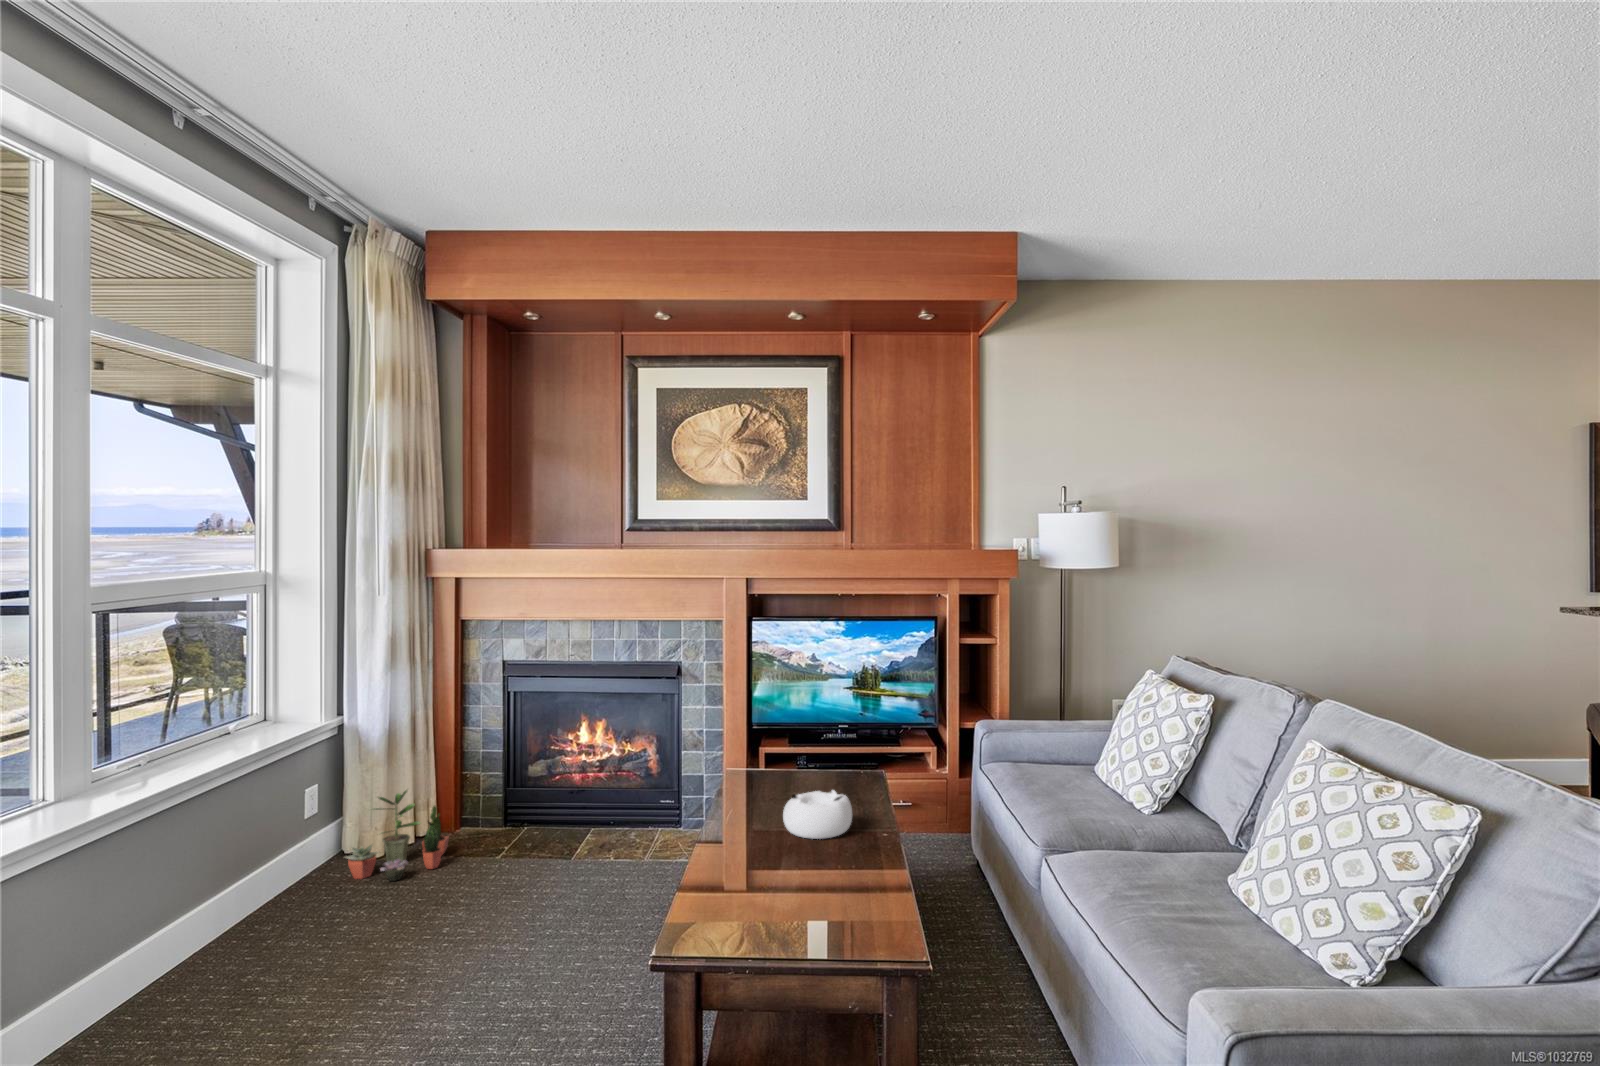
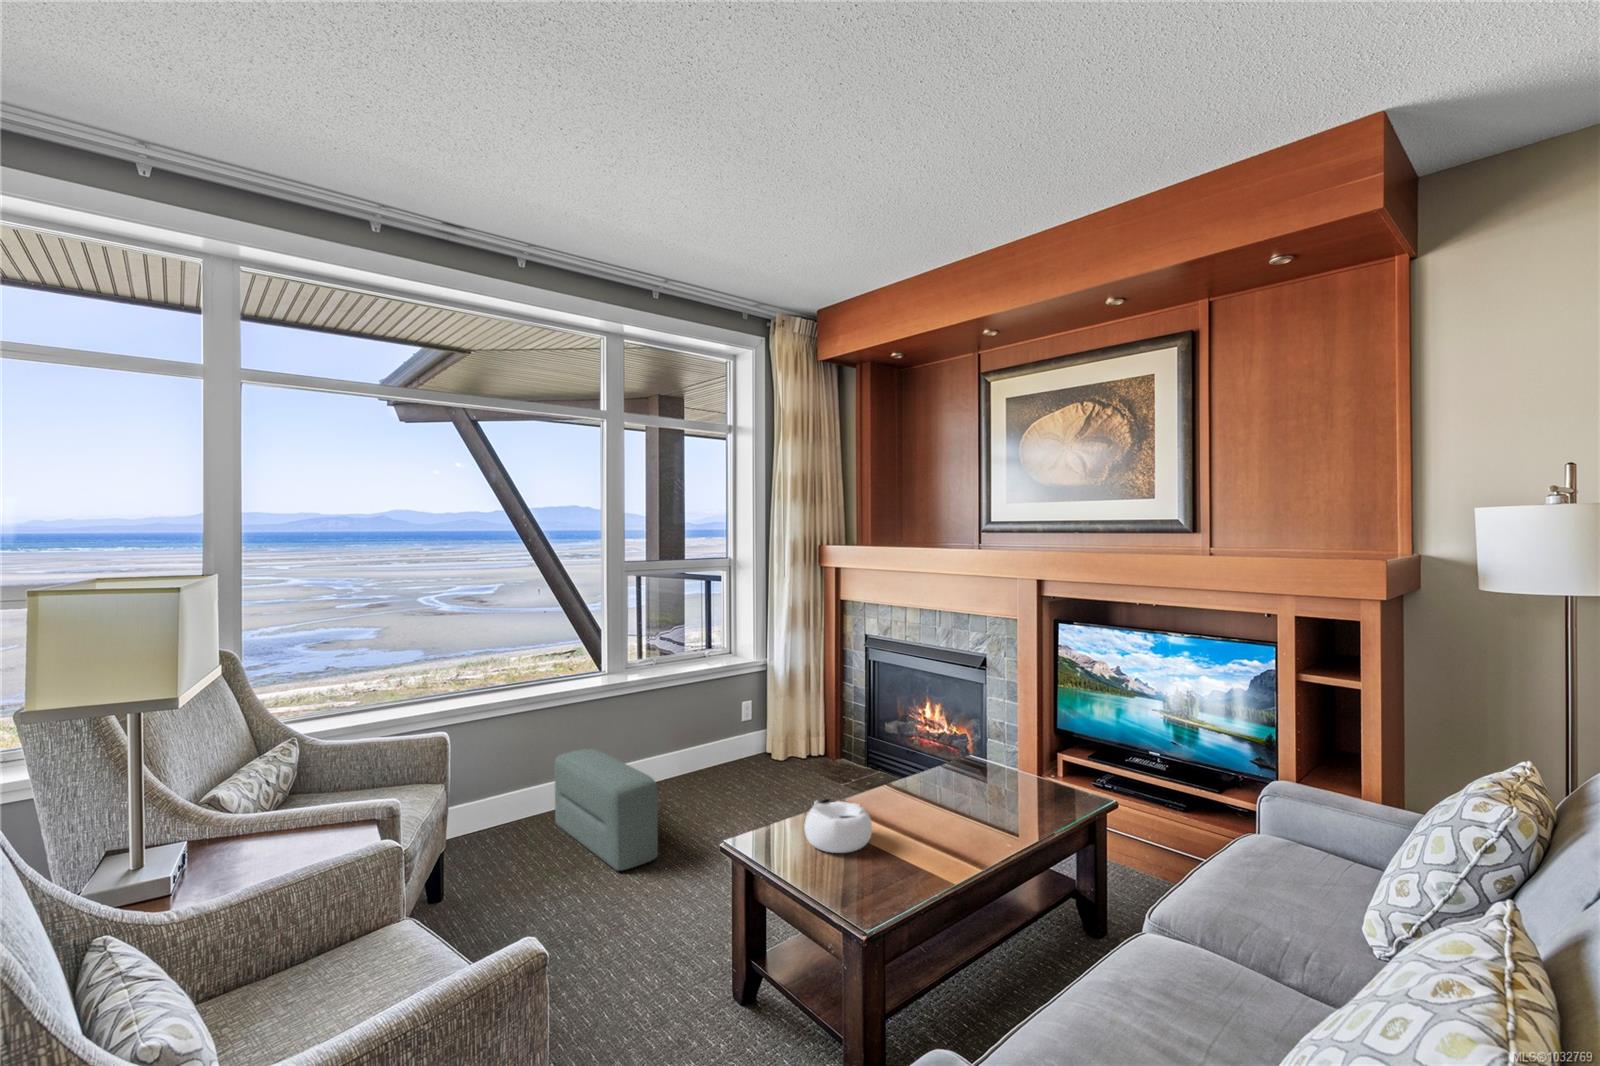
potted plant: present [345,790,449,881] -> none [746,716,817,778]
pouf: none [174,877,449,1036] -> present [554,749,658,870]

